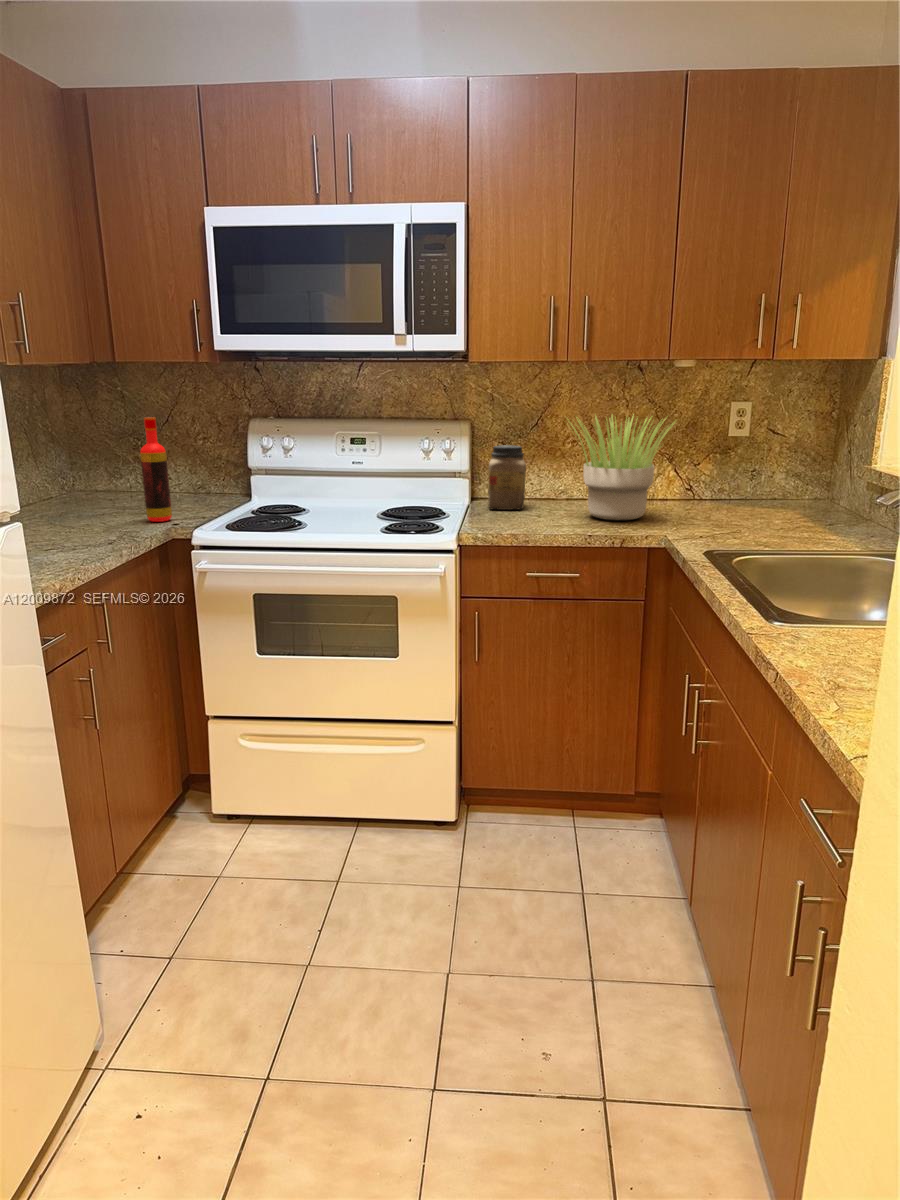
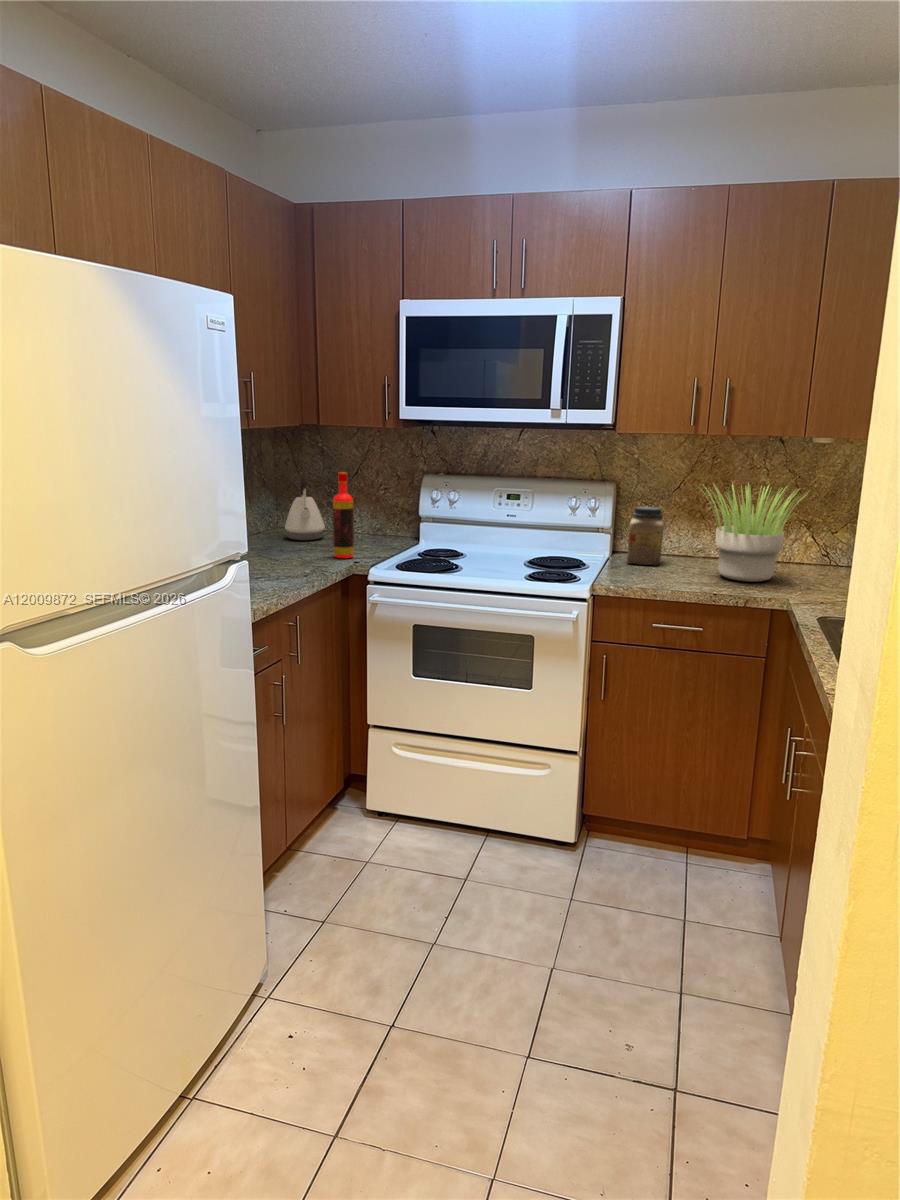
kettle: none [83,426,133,505] -> present [285,476,325,540]

